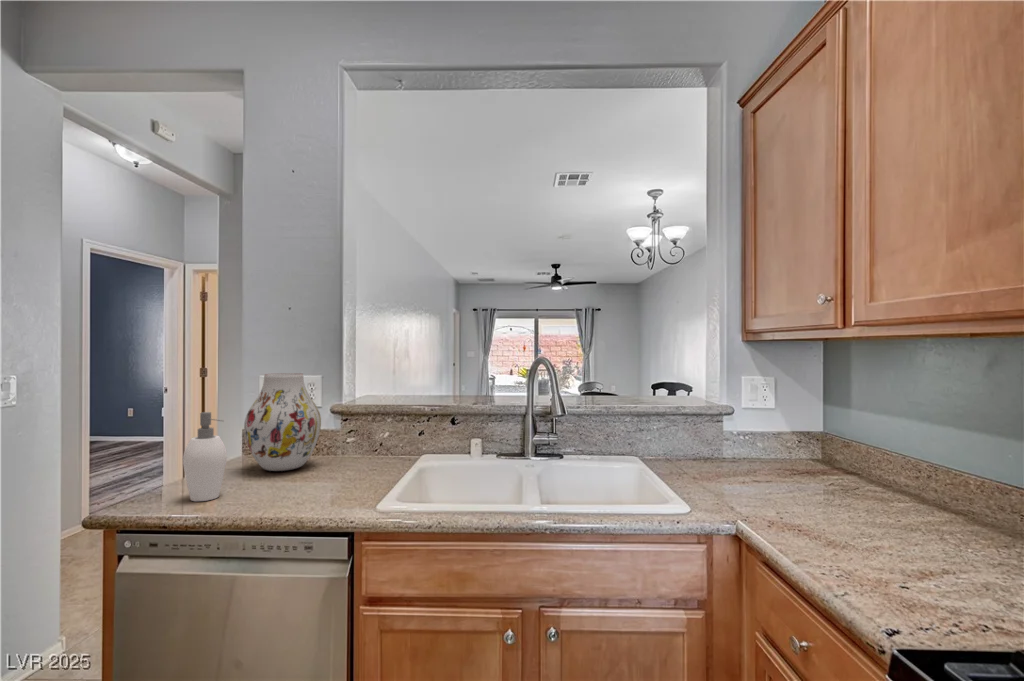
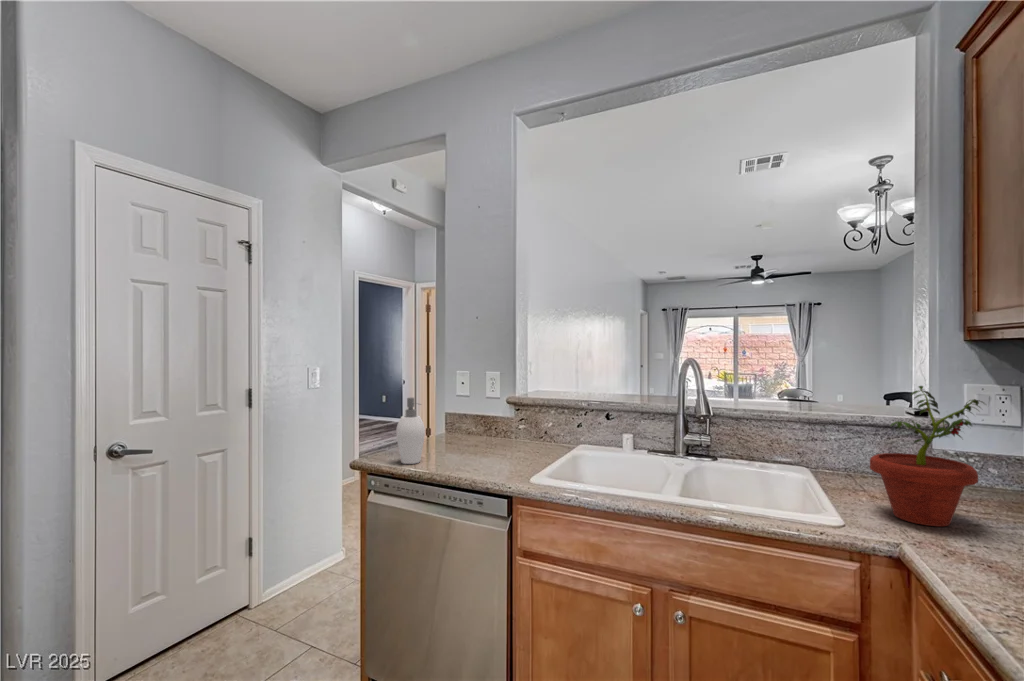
vase: present [244,373,321,471] -> none [441,369,497,447]
potted plant: none [709,381,797,505] -> present [870,386,984,526]

